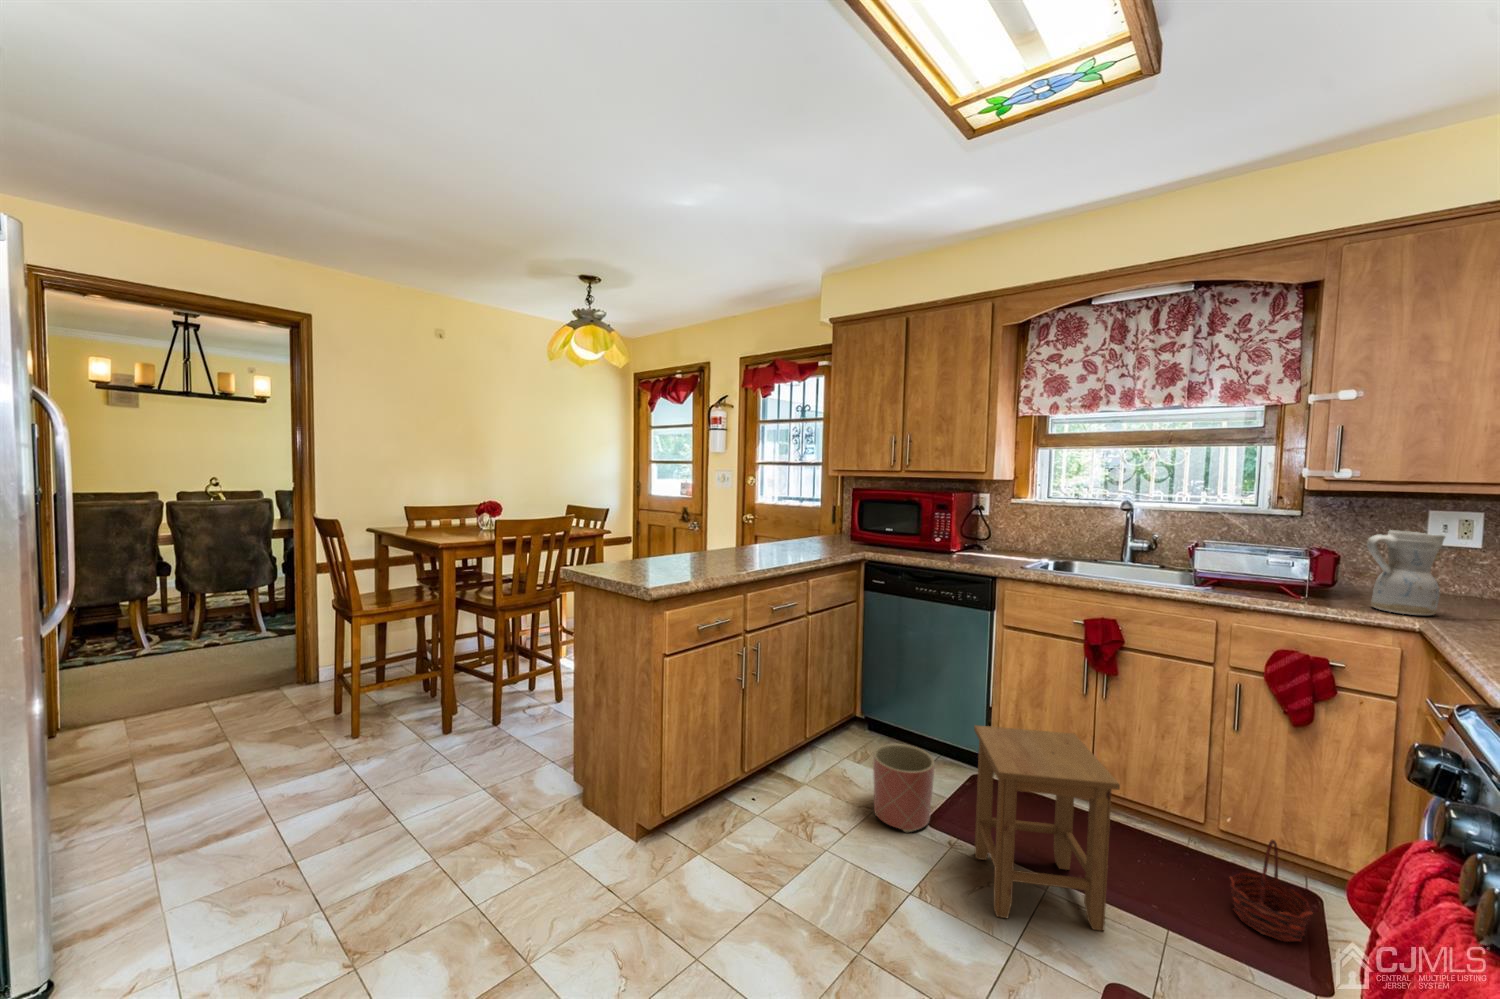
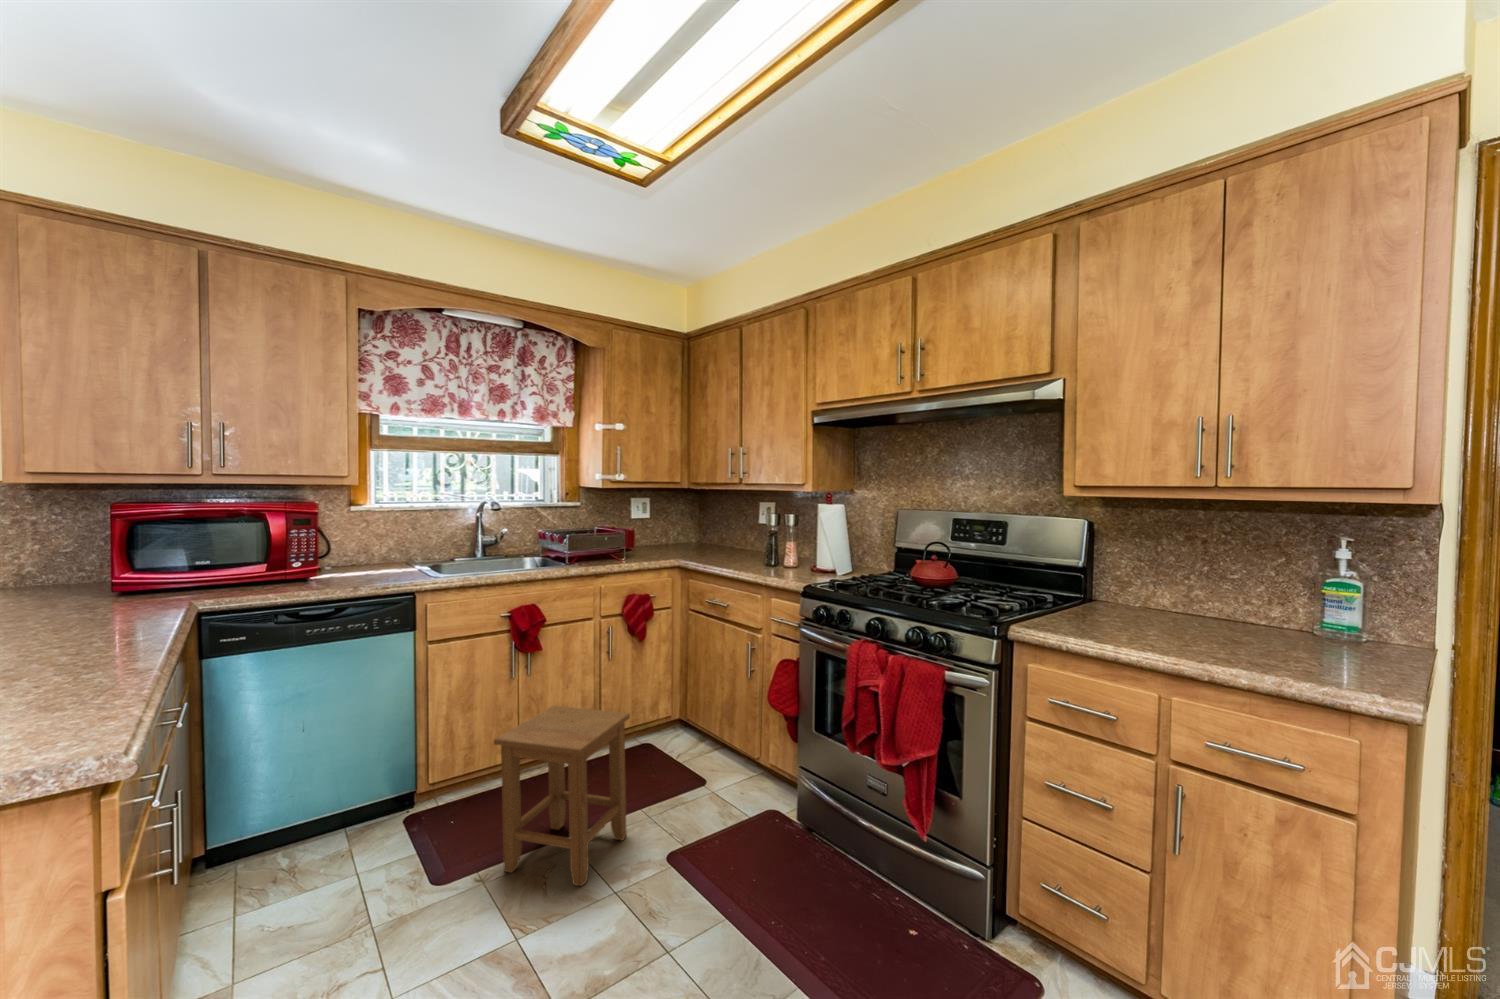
ceramic pitcher: present [1367,530,1445,615] -> none [643,508,670,556]
planter: present [873,744,935,832] -> none [359,812,444,930]
basket: present [1230,840,1312,942] -> none [635,715,676,778]

